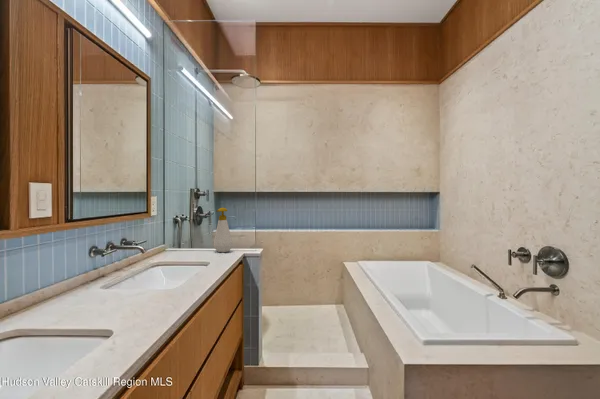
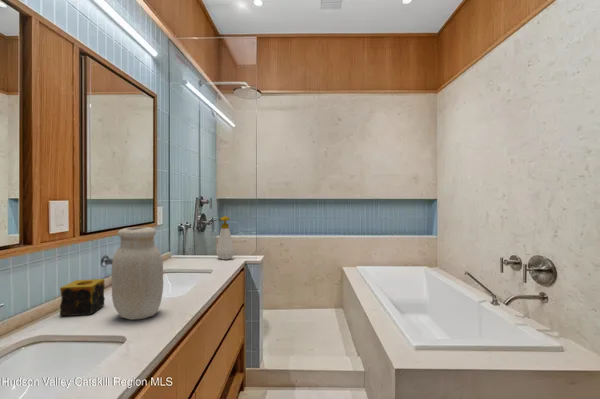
jar: none [94,211,153,314] -> present [111,227,163,320]
candle: none [37,270,89,310] -> present [60,279,105,316]

